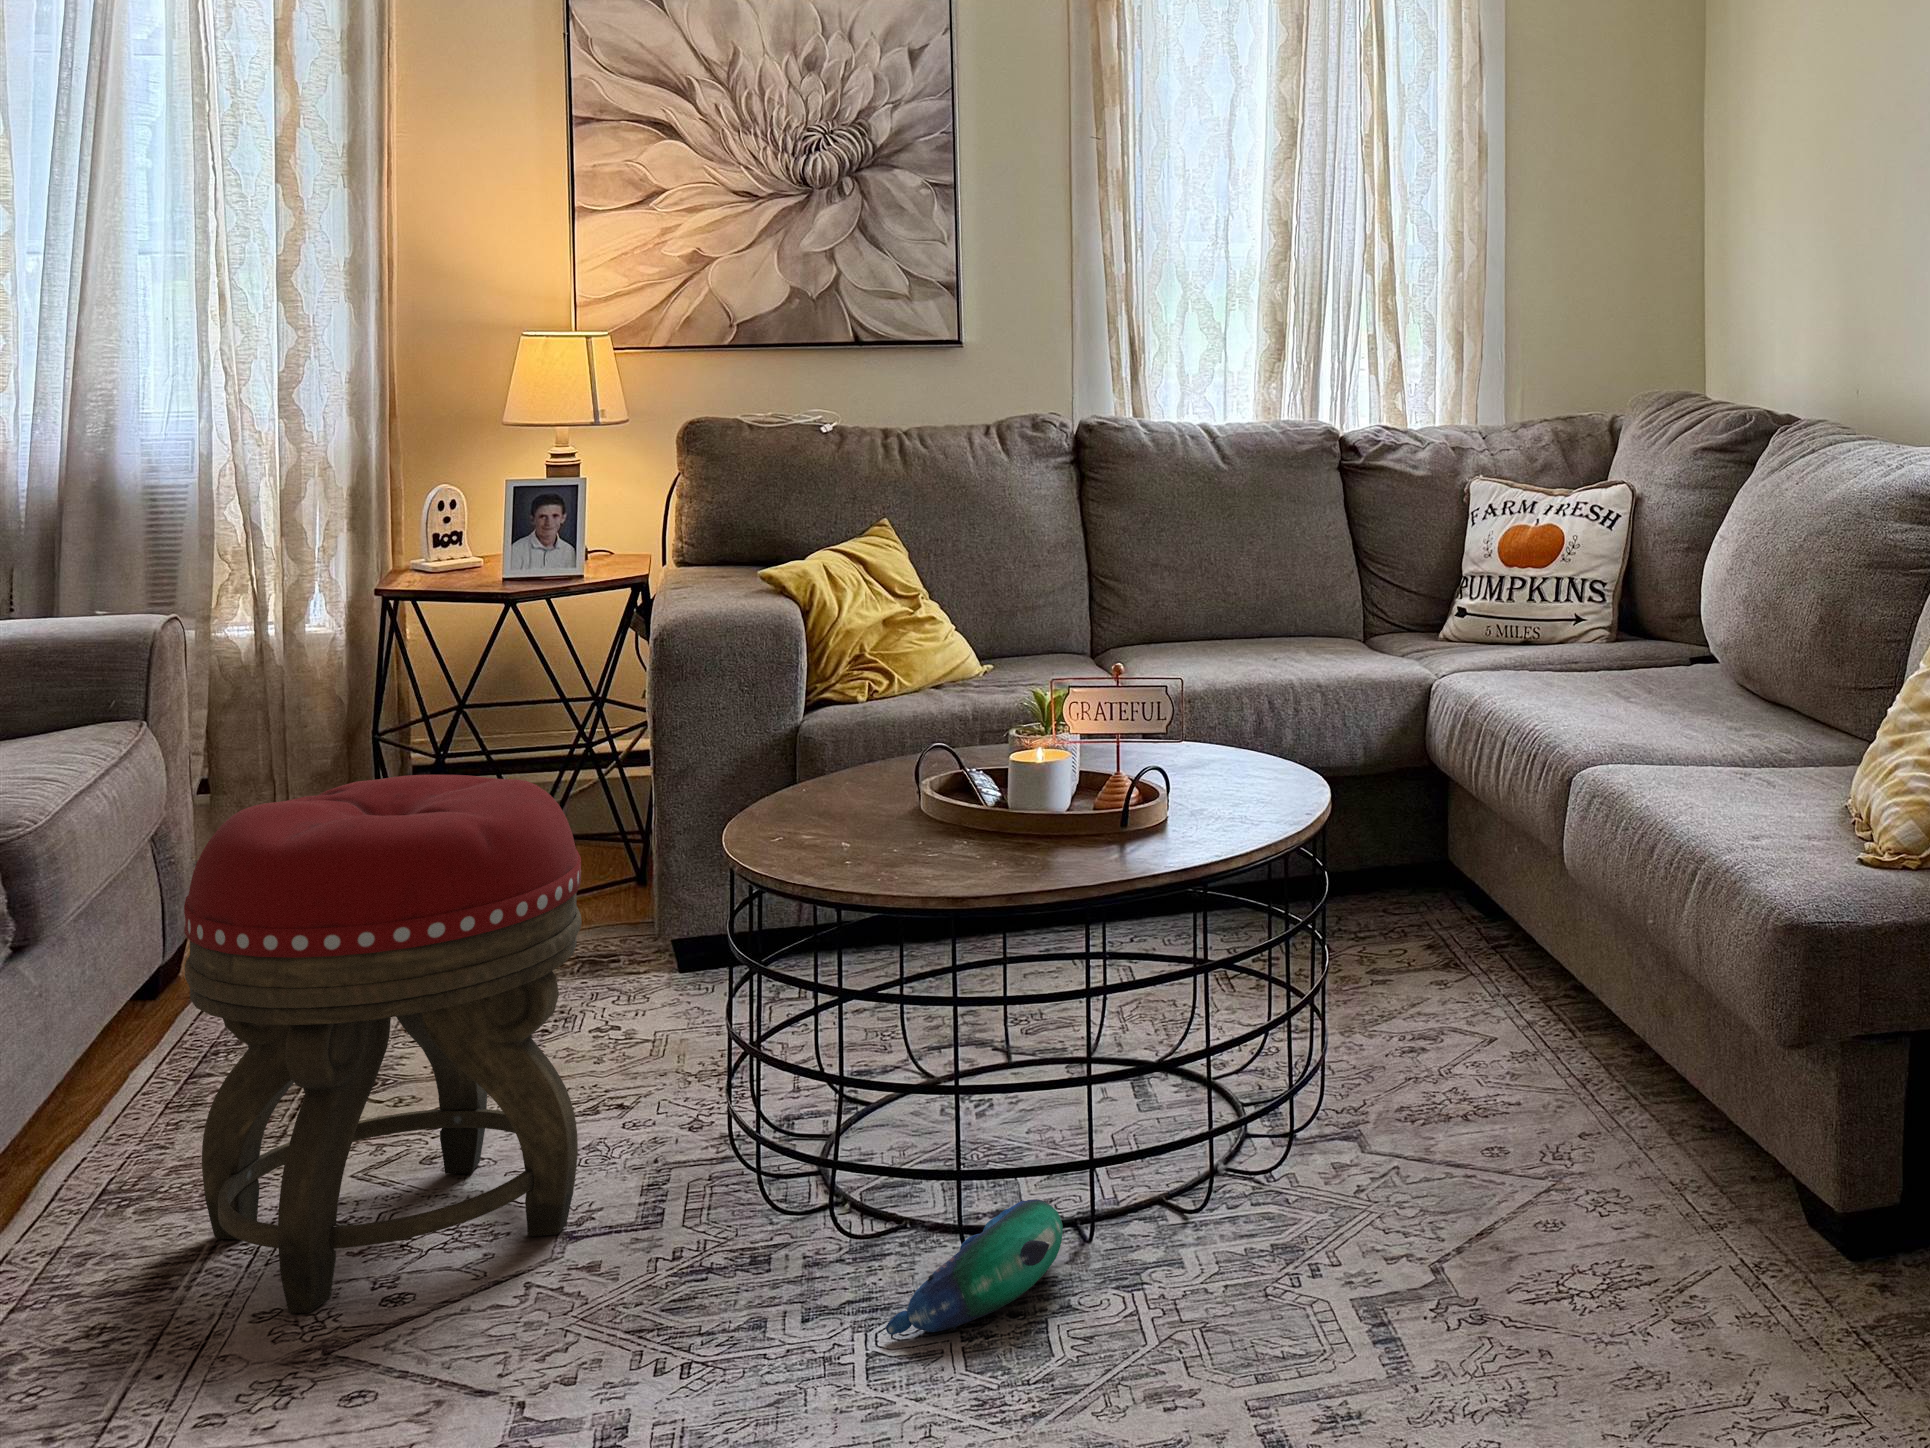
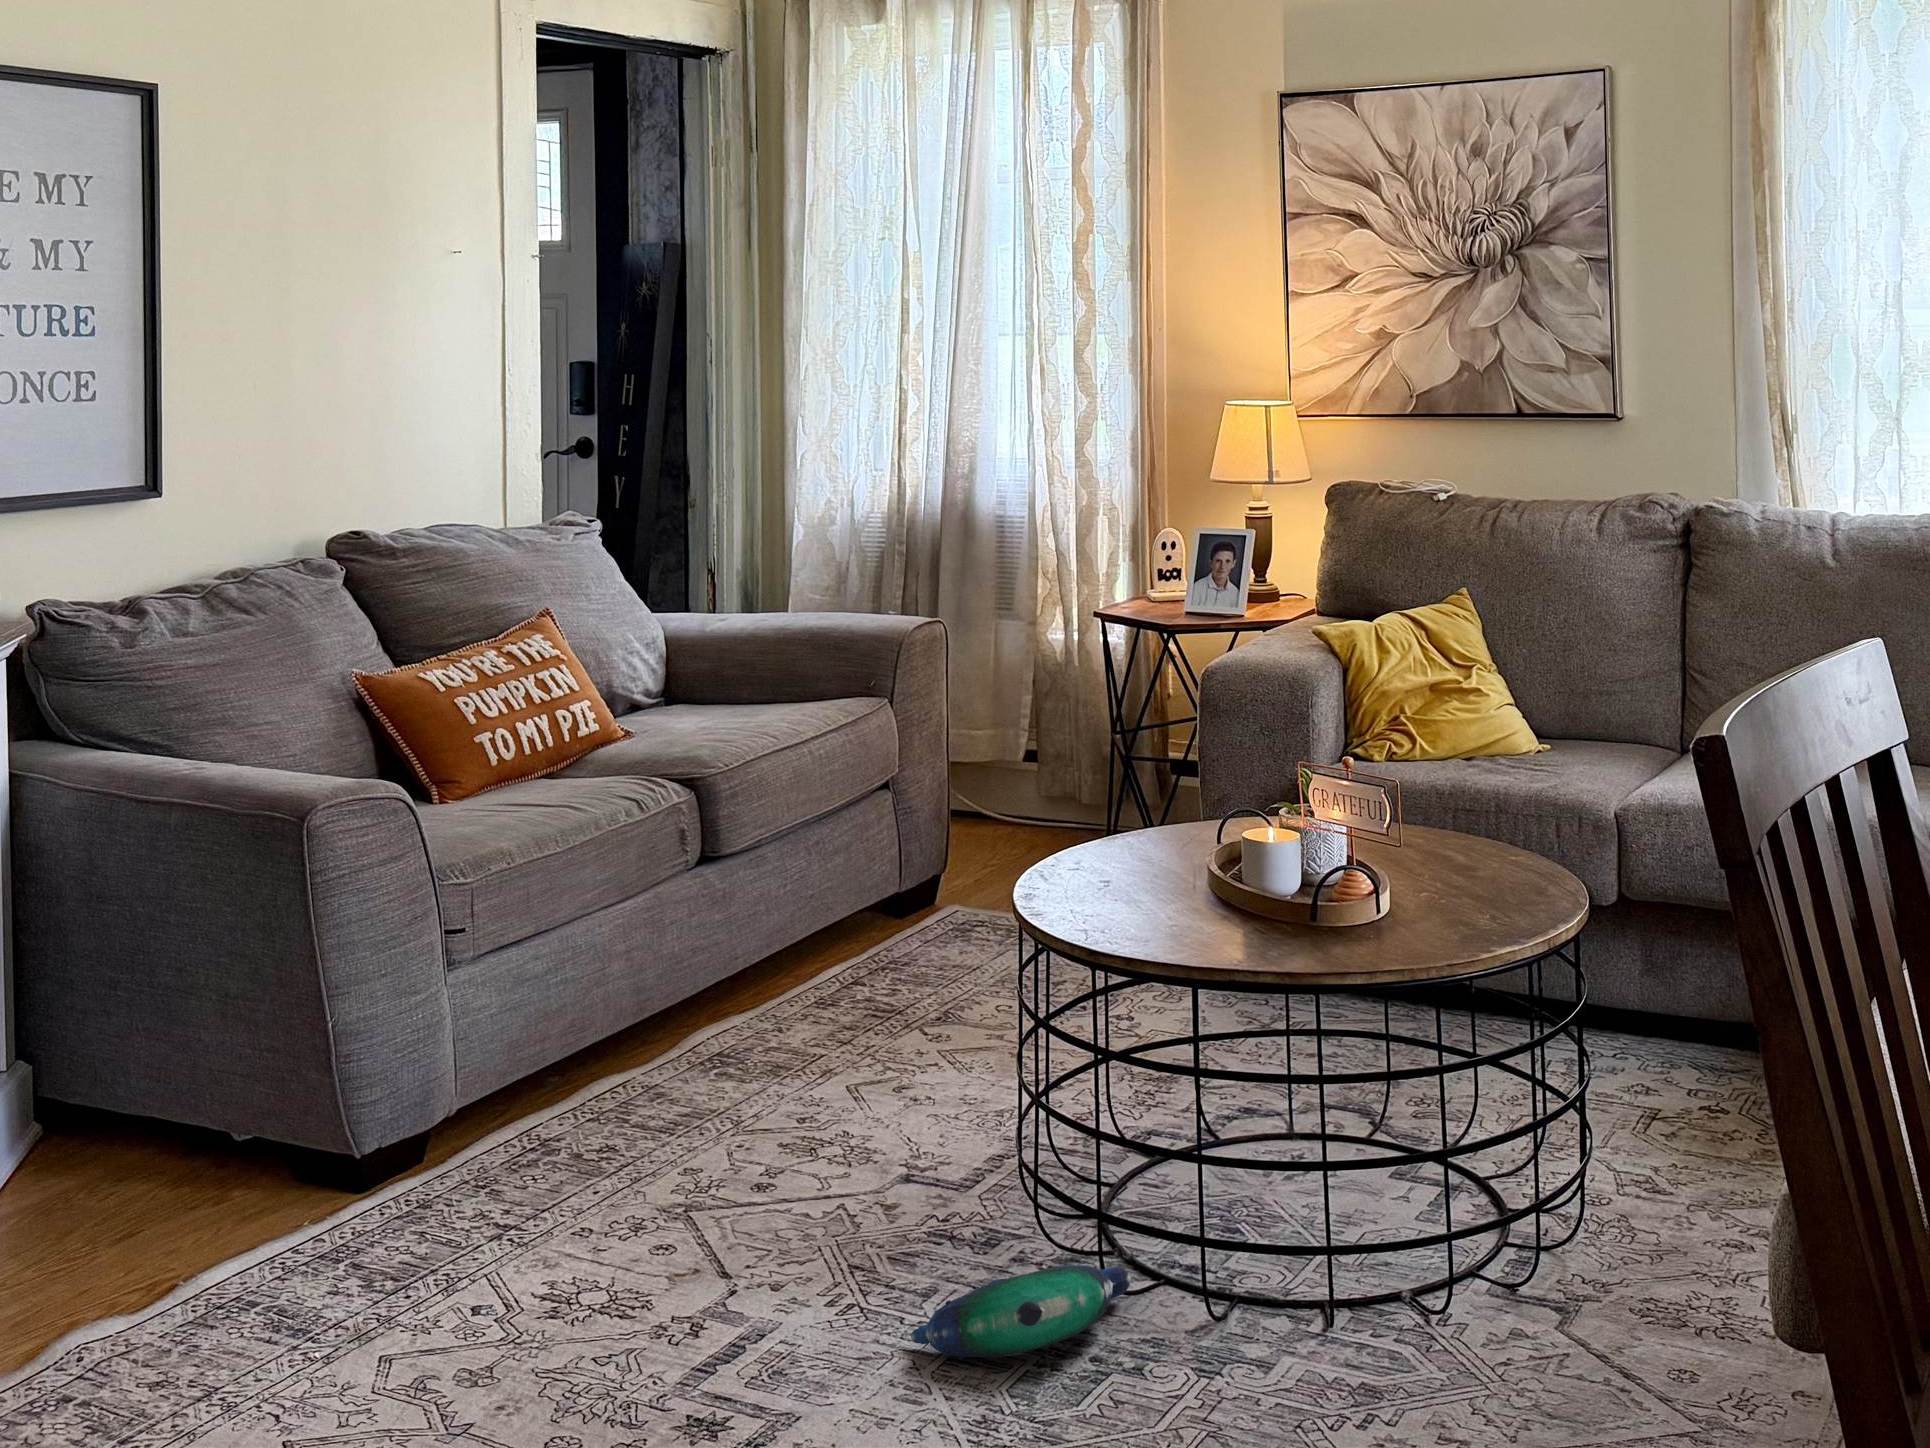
footstool: present [184,775,582,1313] -> none [634,765,914,1168]

